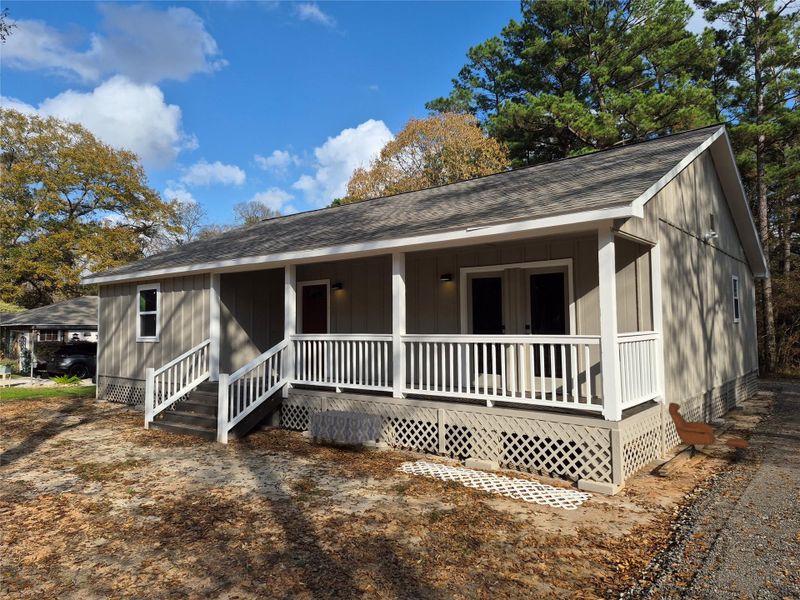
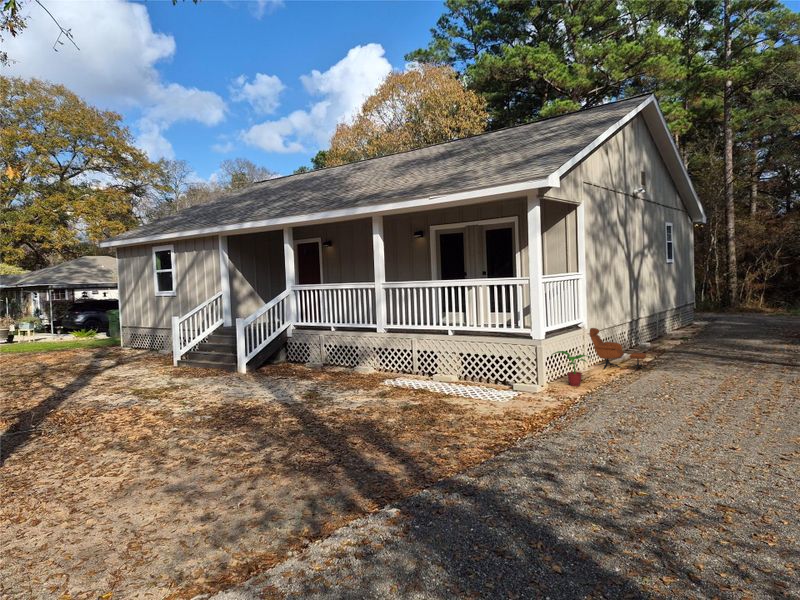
bench: present [311,410,381,453] -> none [312,344,369,376]
potted plant: none [628,436,685,488] -> present [552,351,591,386]

